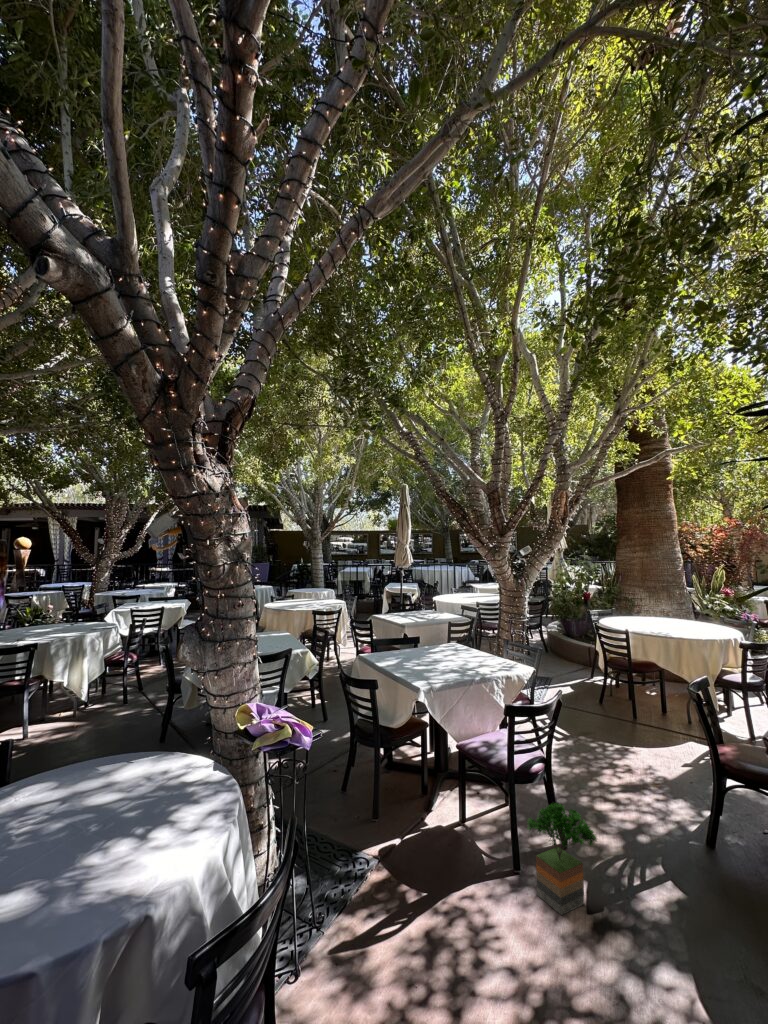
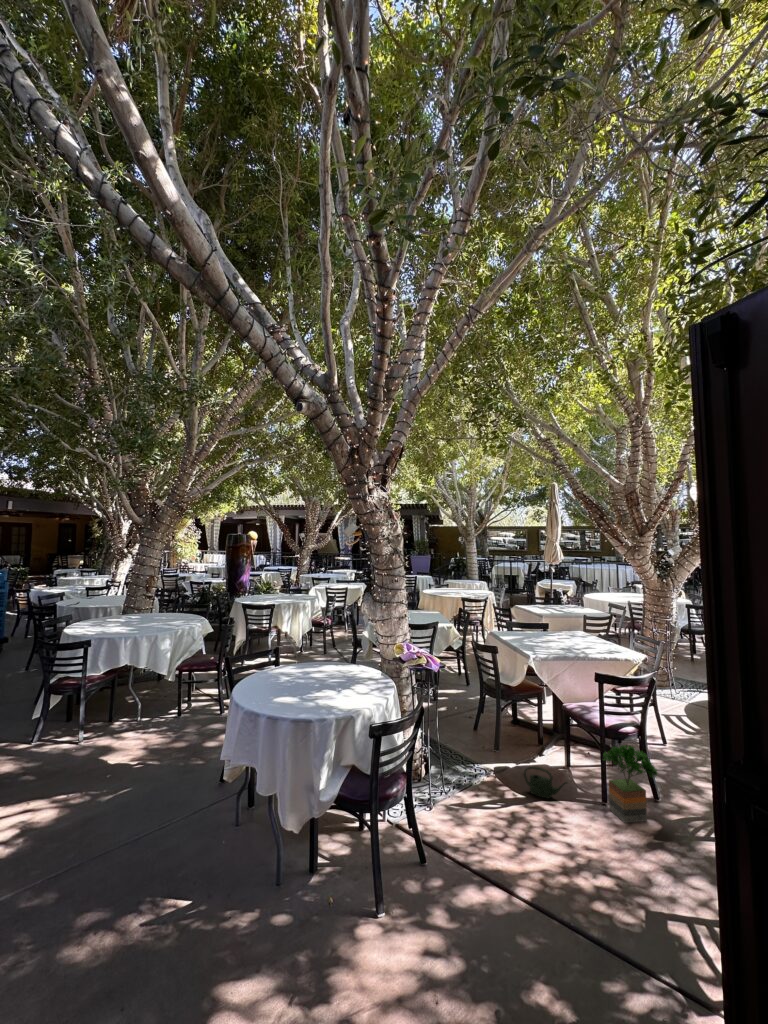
watering can: none [426,852,485,896] -> present [524,767,567,798]

